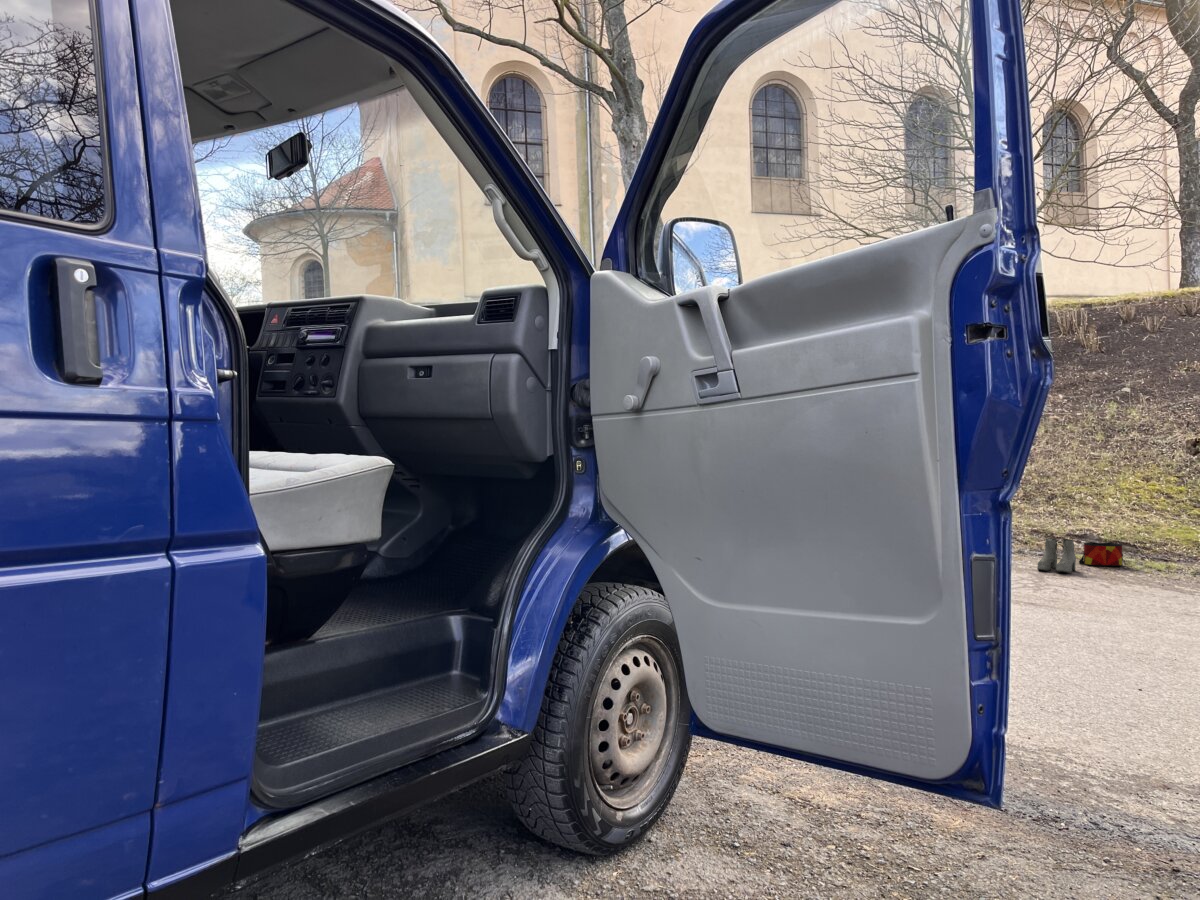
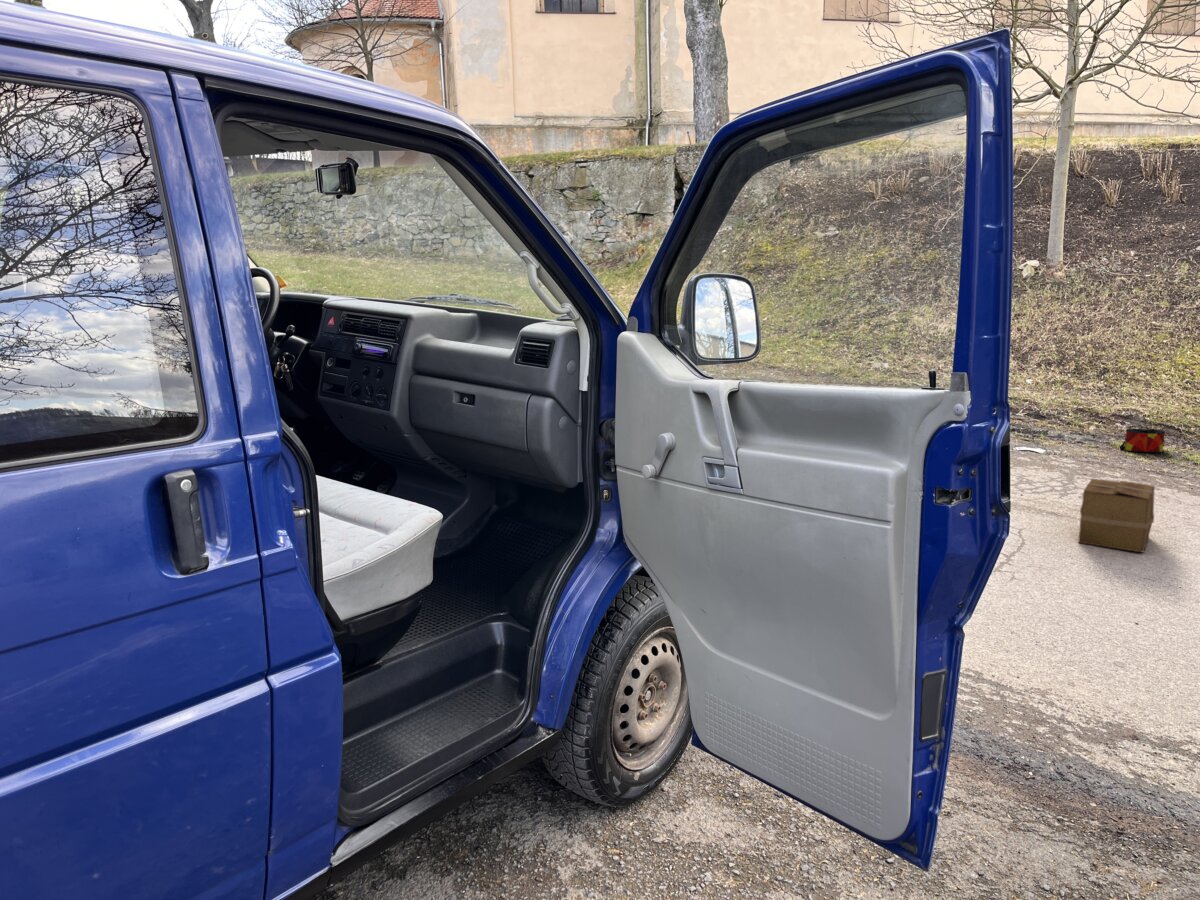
boots: present [1037,538,1076,572] -> none [1075,427,1115,462]
cardboard box: none [1058,569,1133,640] -> present [1078,479,1155,552]

